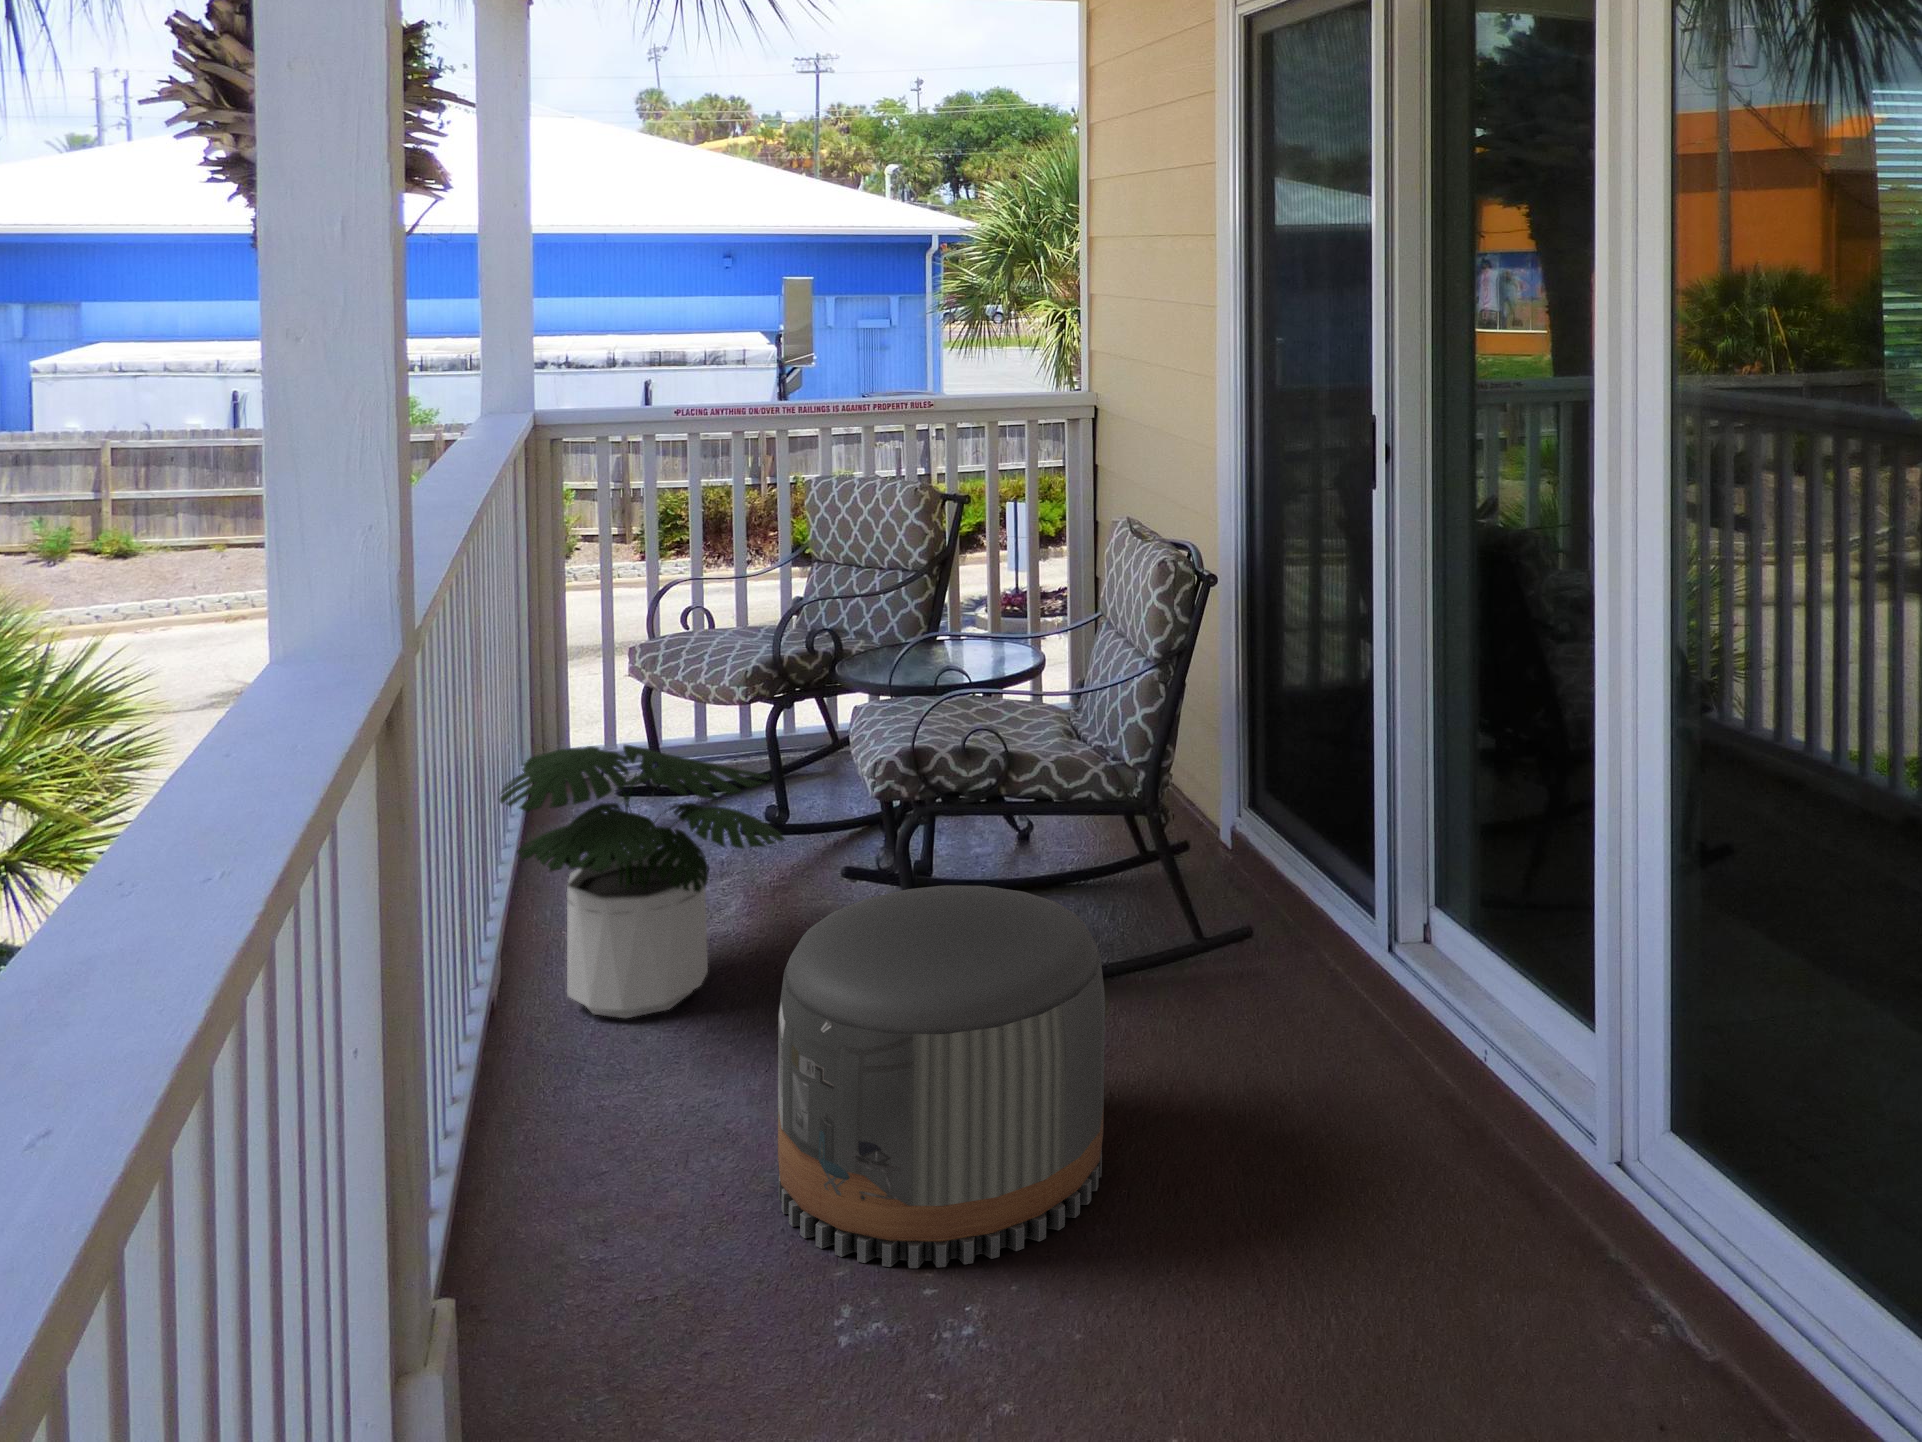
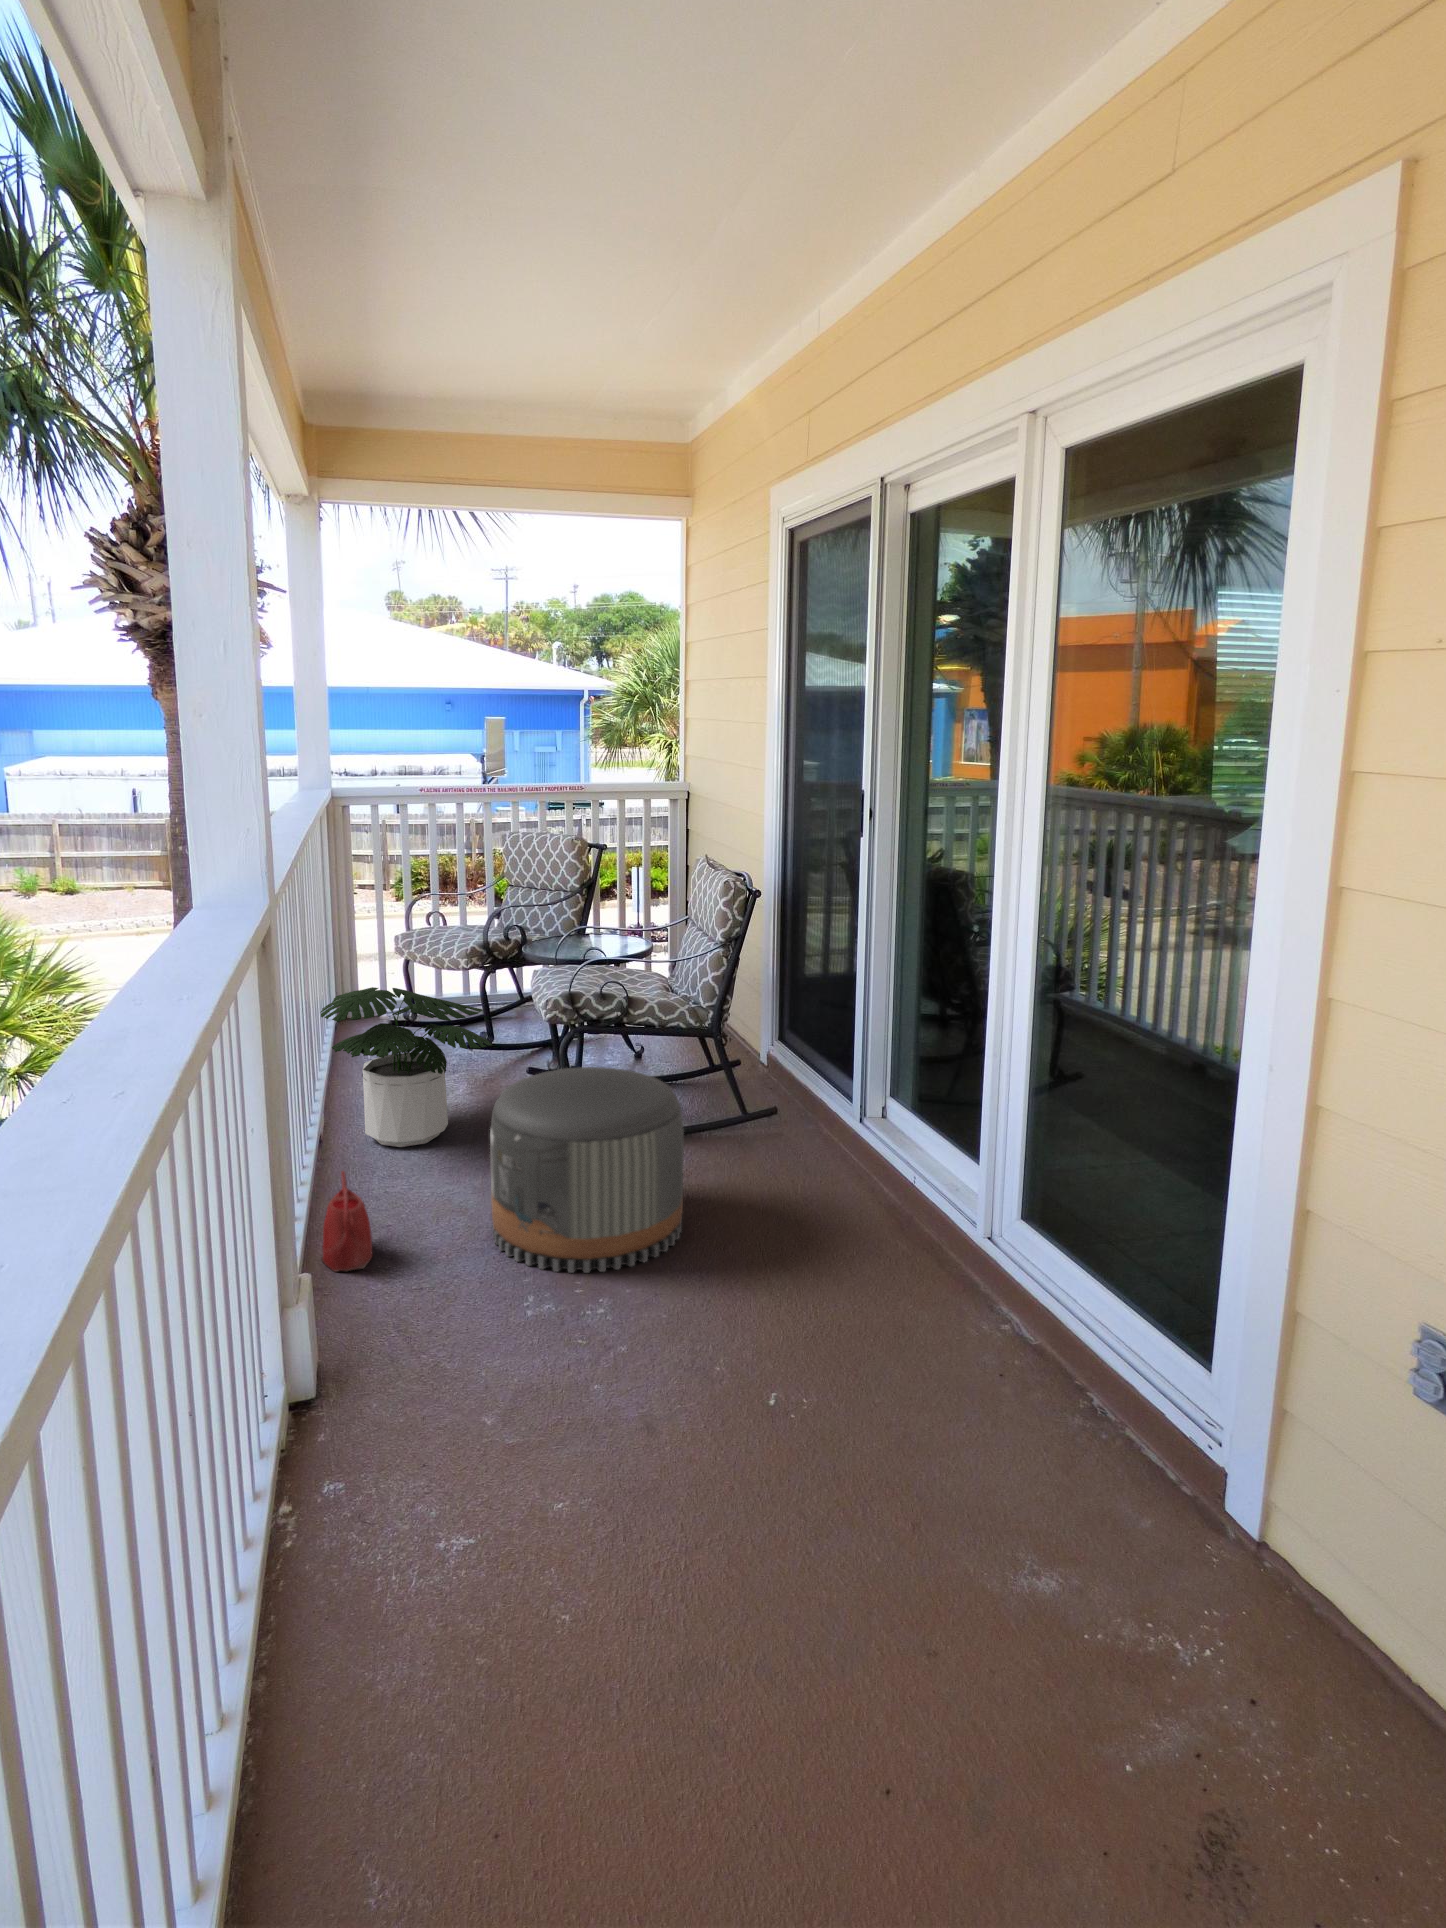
watering can: none [474,1085,567,1282] -> present [321,1171,373,1271]

